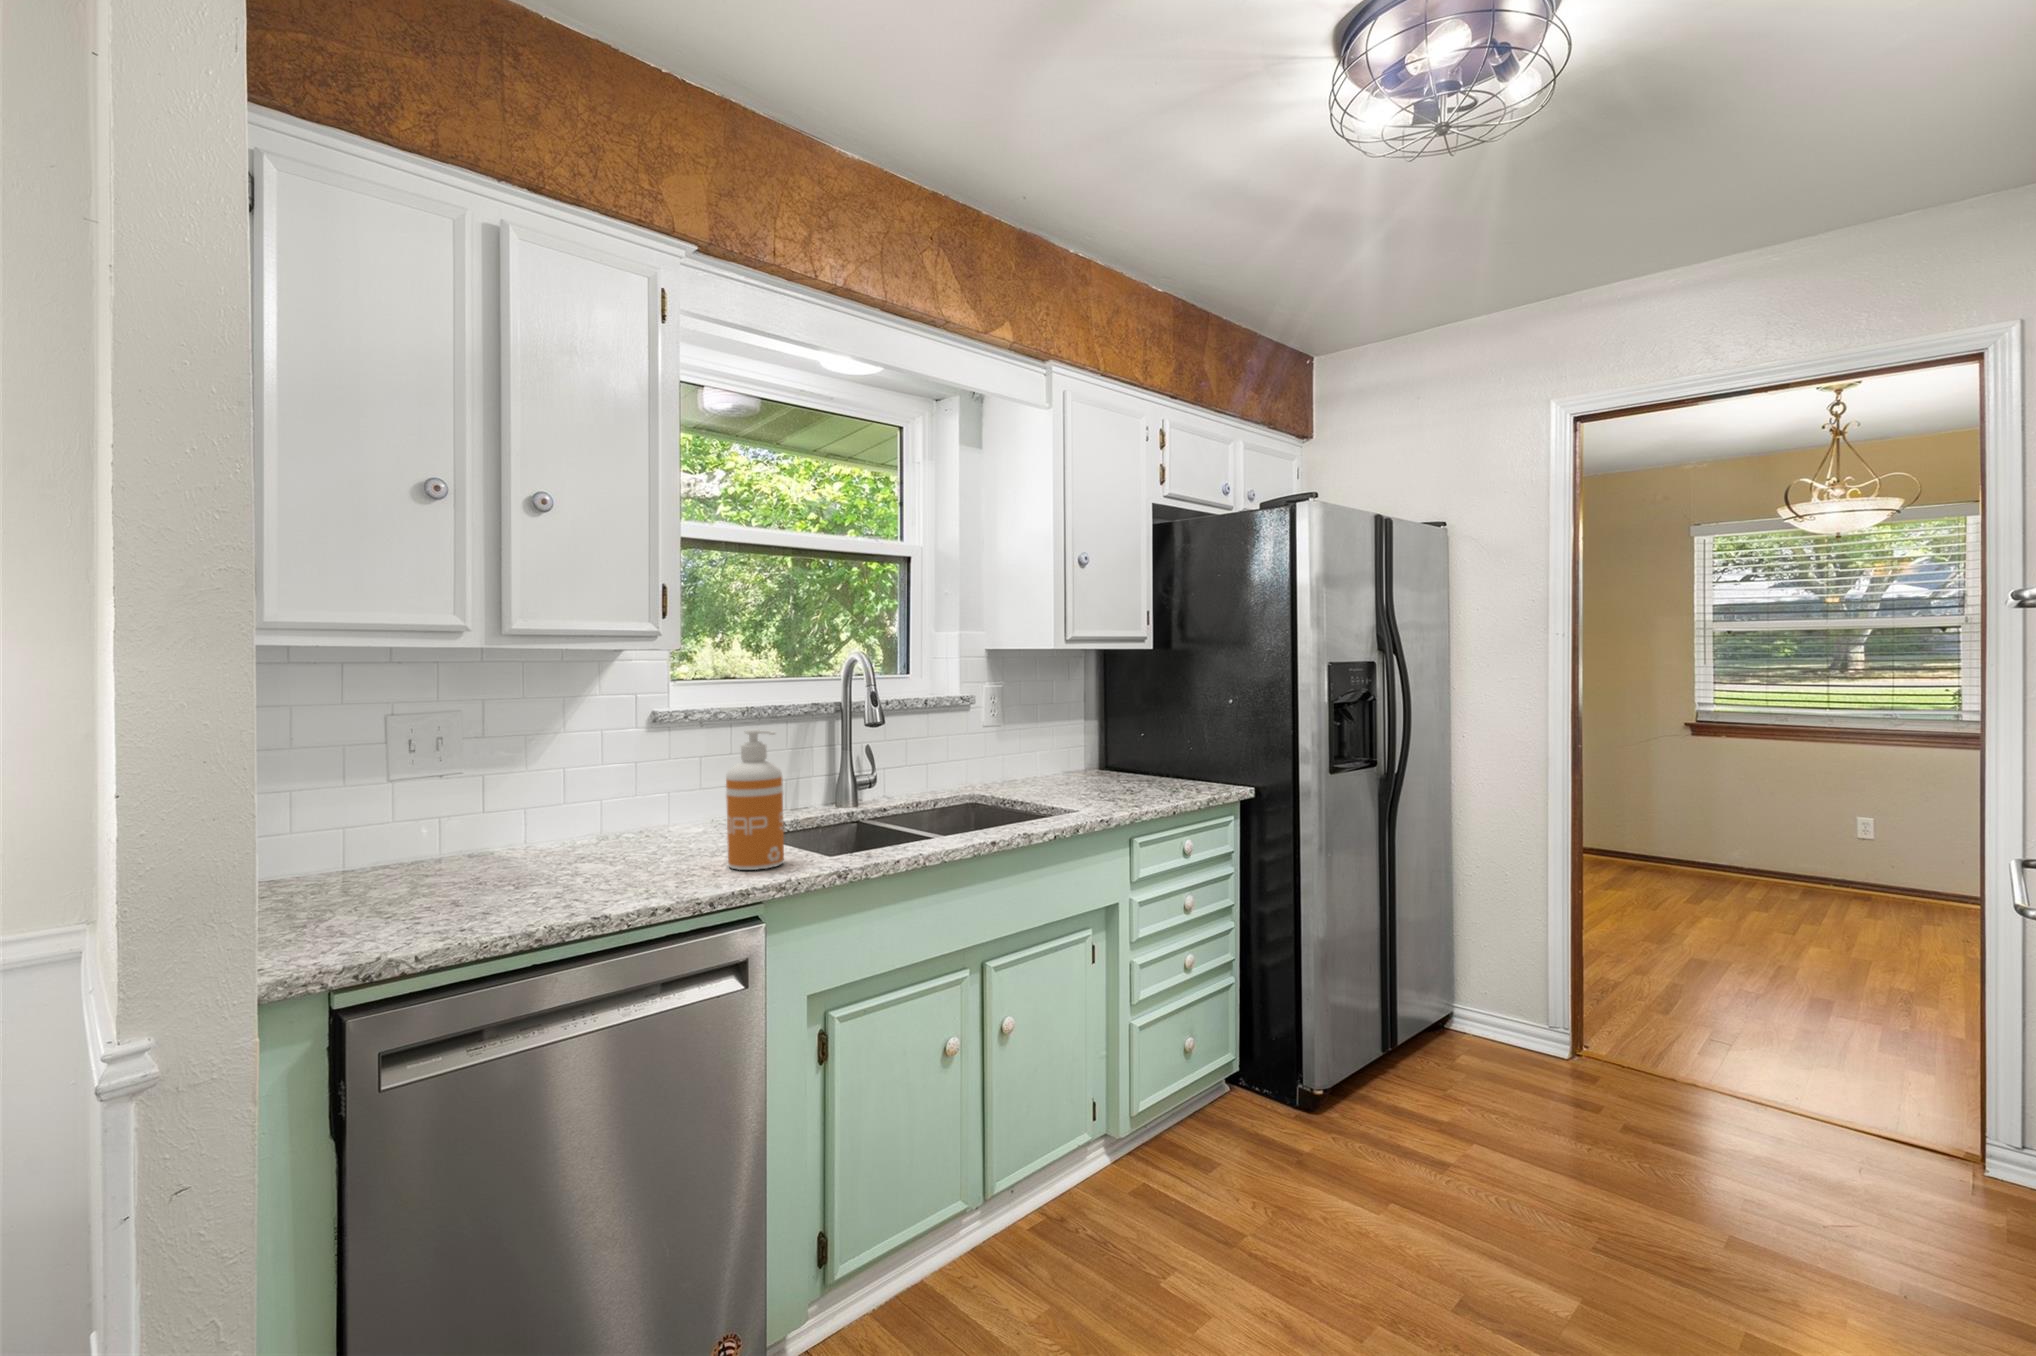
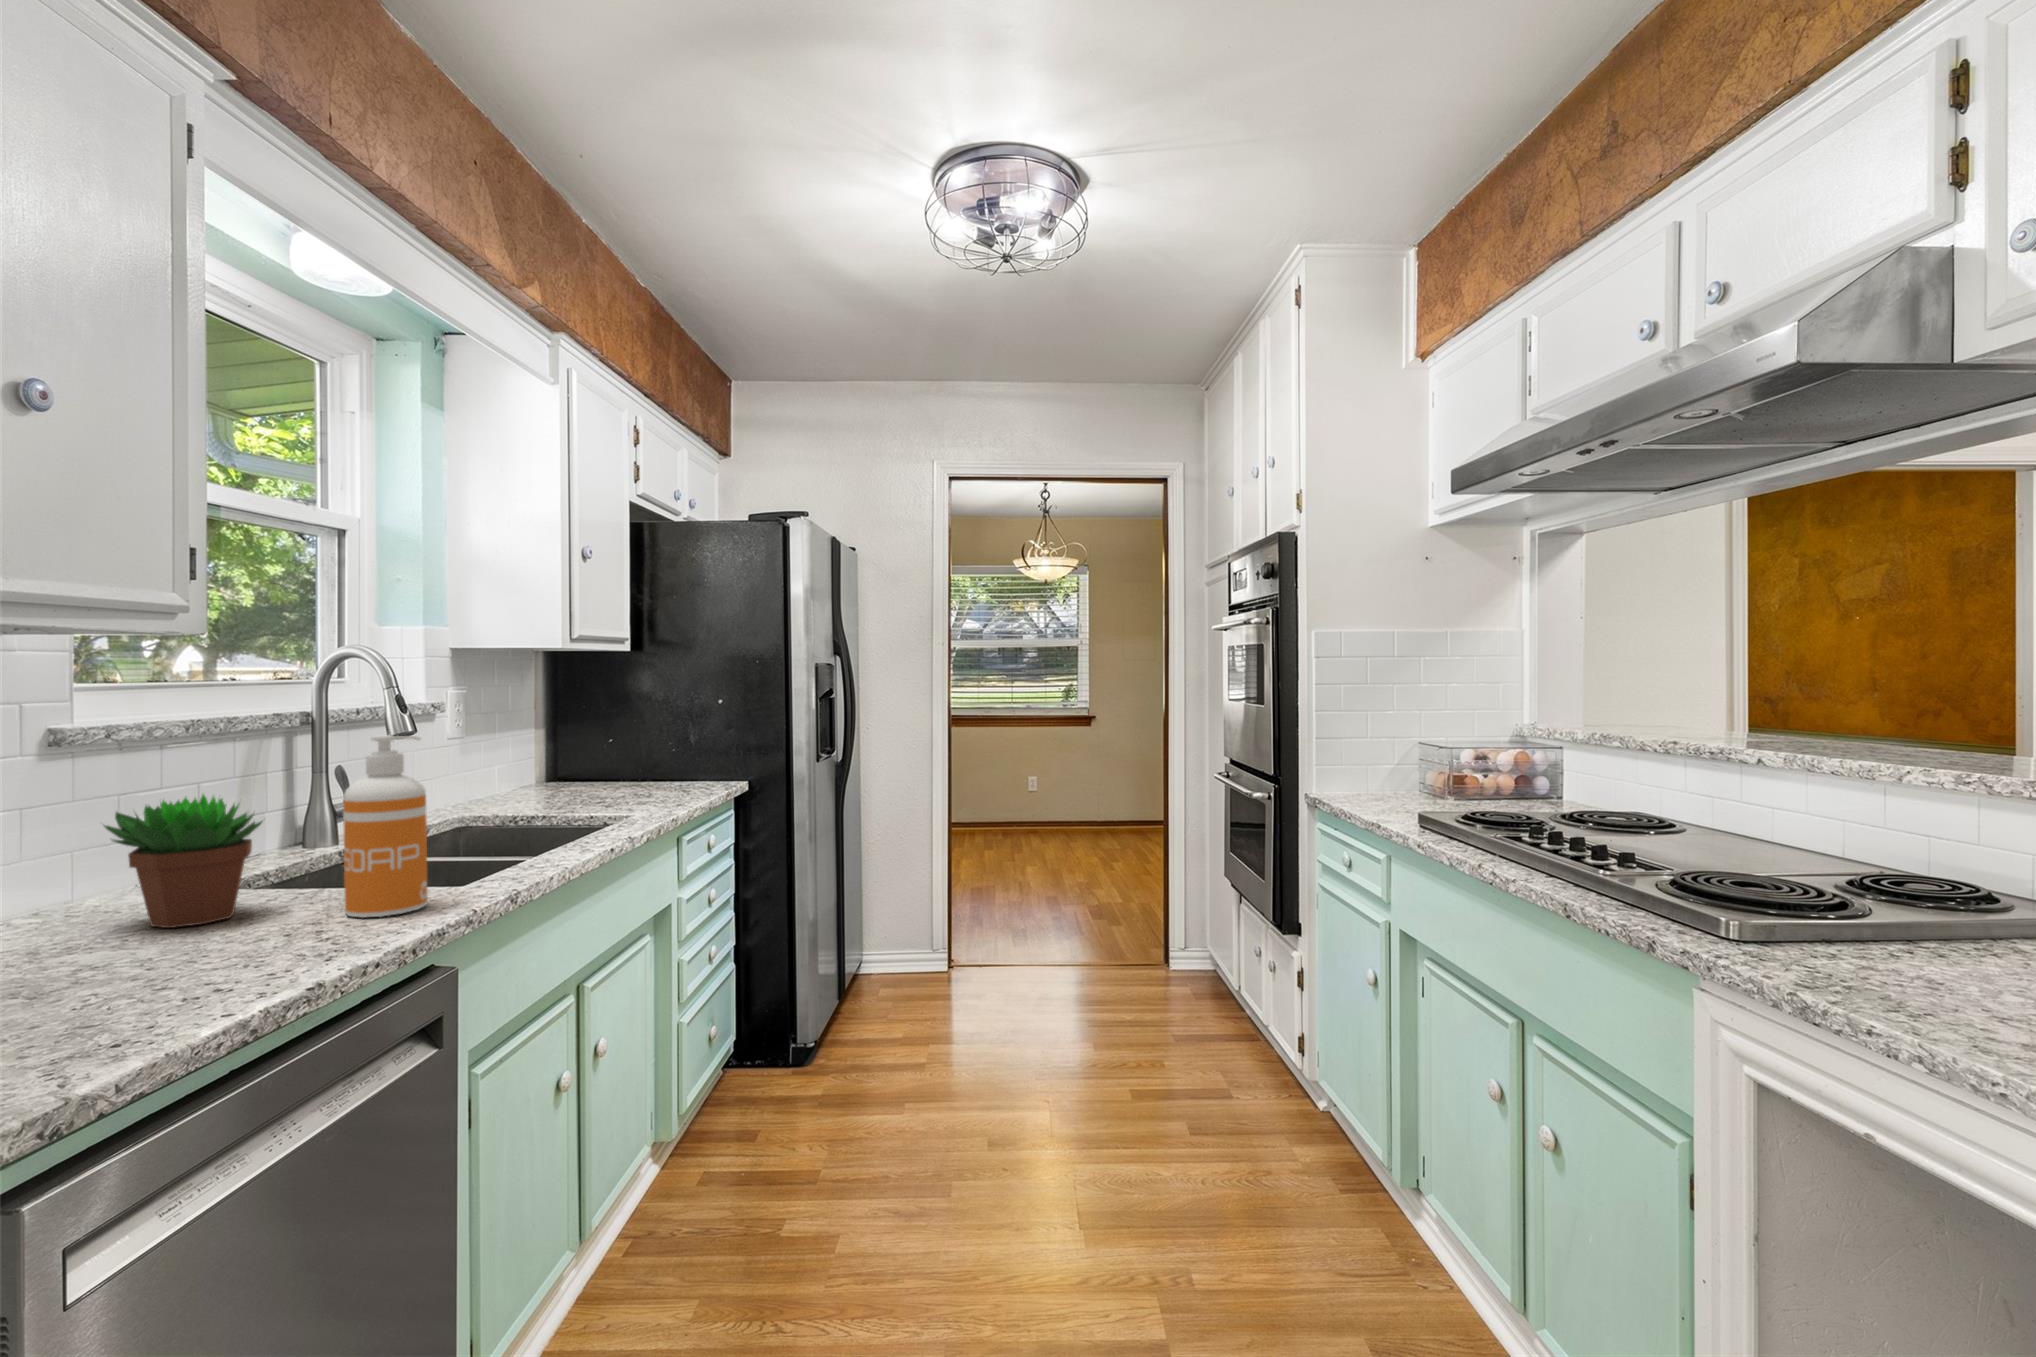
succulent plant: none [619,764,710,857] -> present [104,794,262,928]

